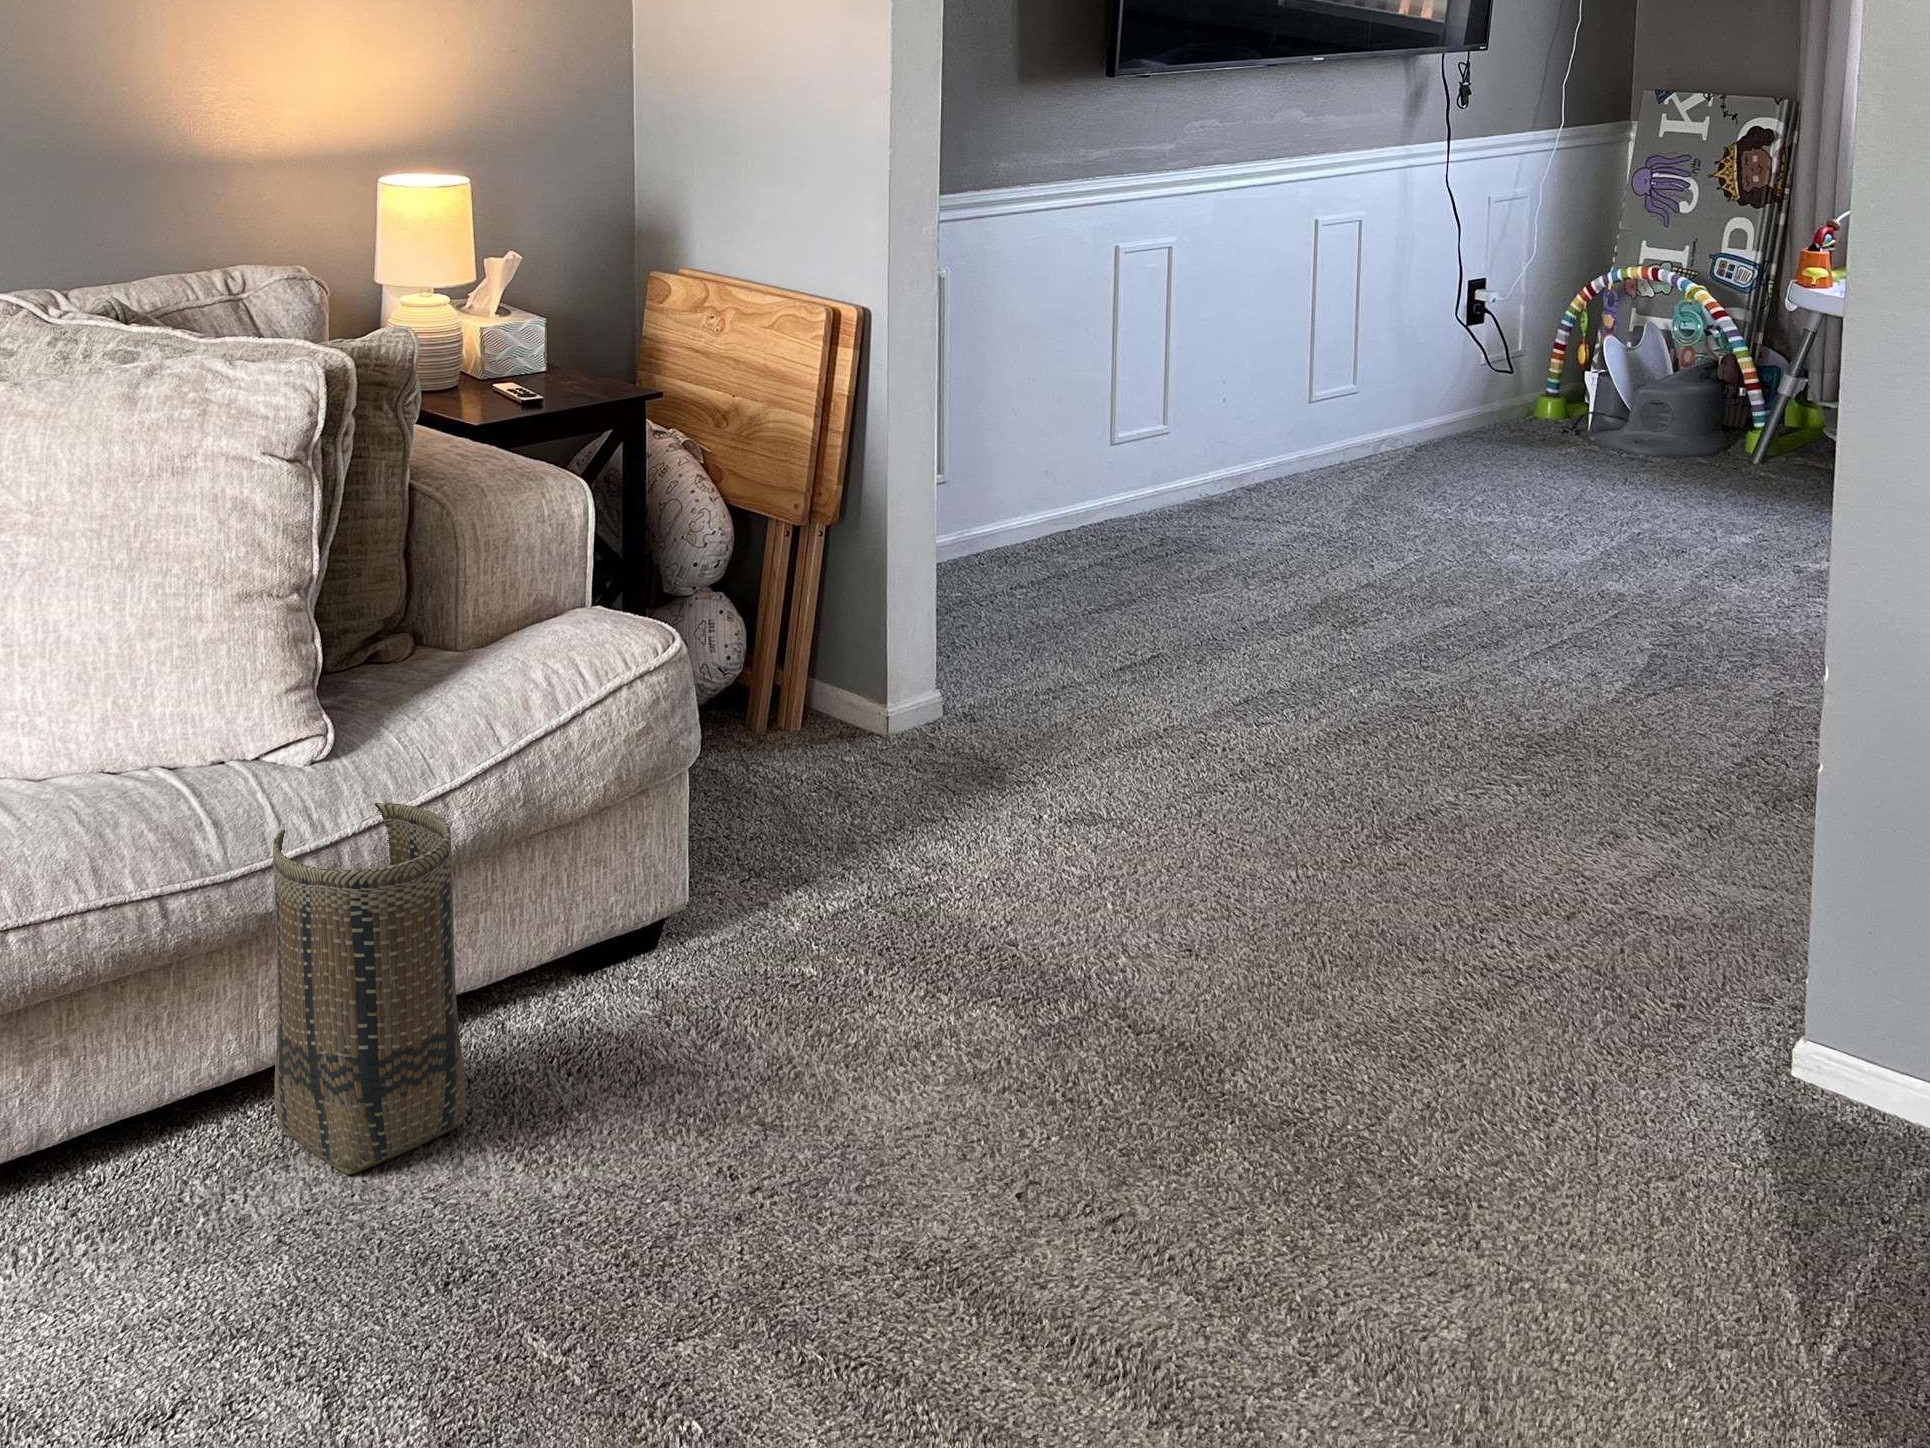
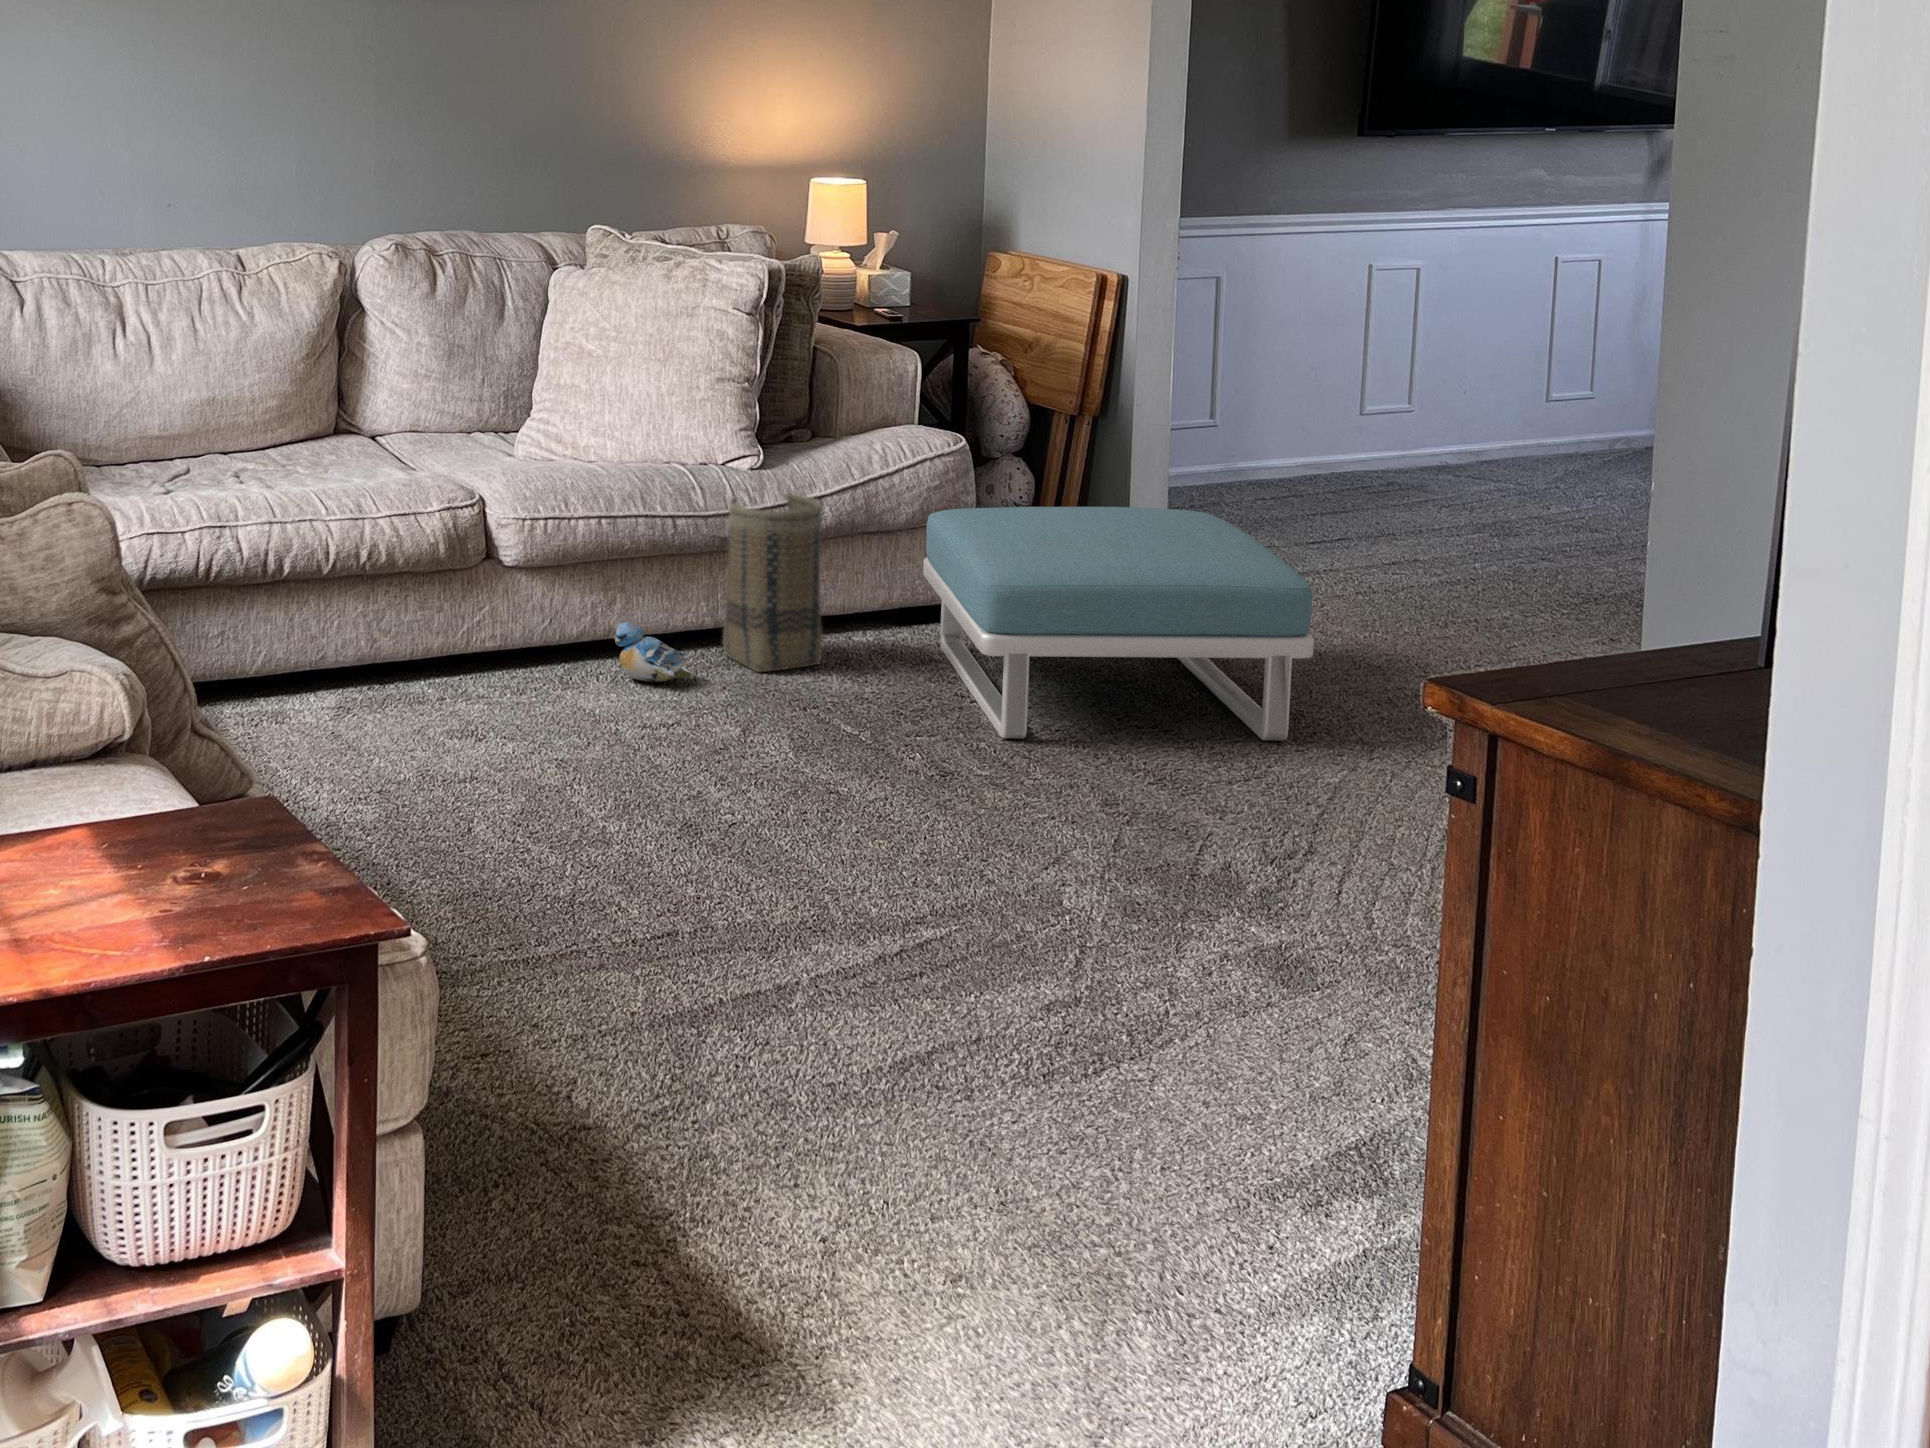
footstool: none [635,743,1375,1321] -> present [923,507,1314,741]
plush toy: none [45,1139,214,1256] -> present [613,622,691,682]

